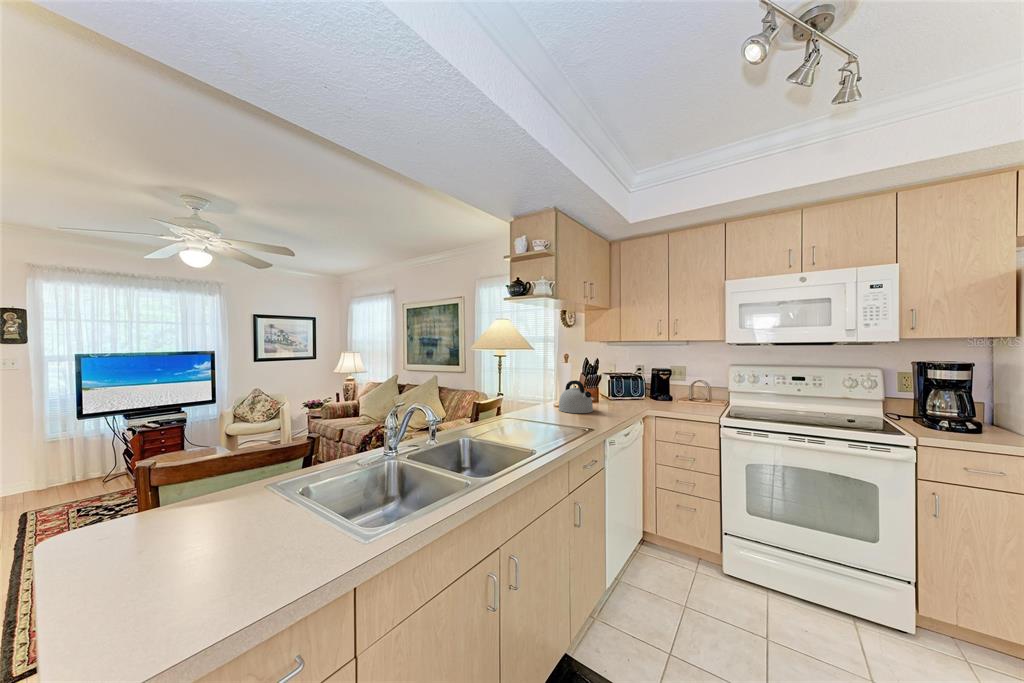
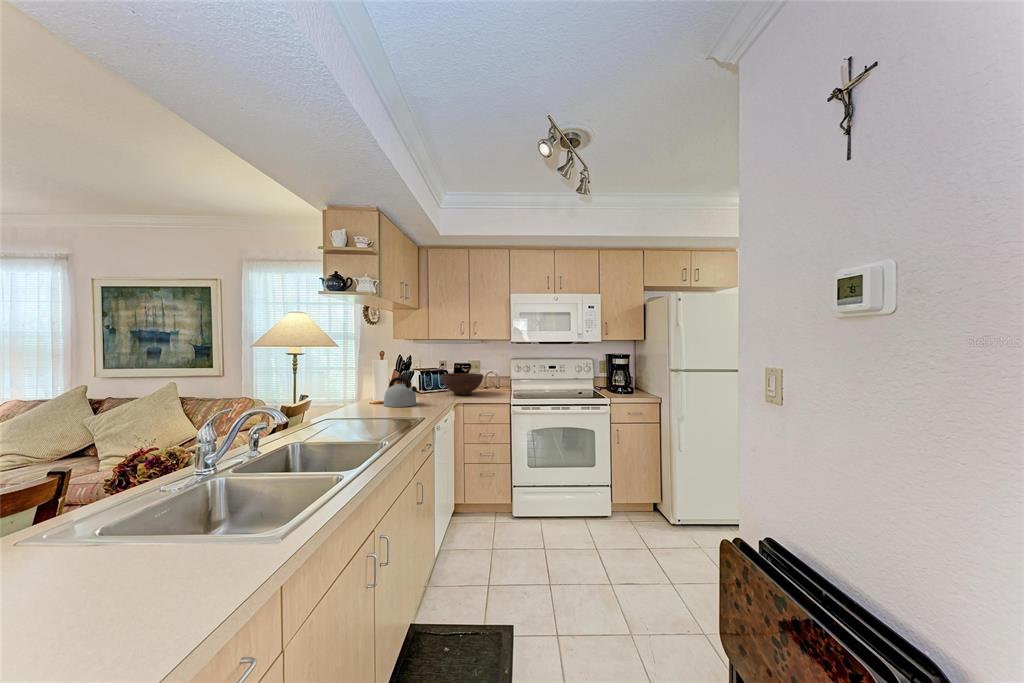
fruit bowl: none [632,380,685,406] -> present [441,373,483,395]

